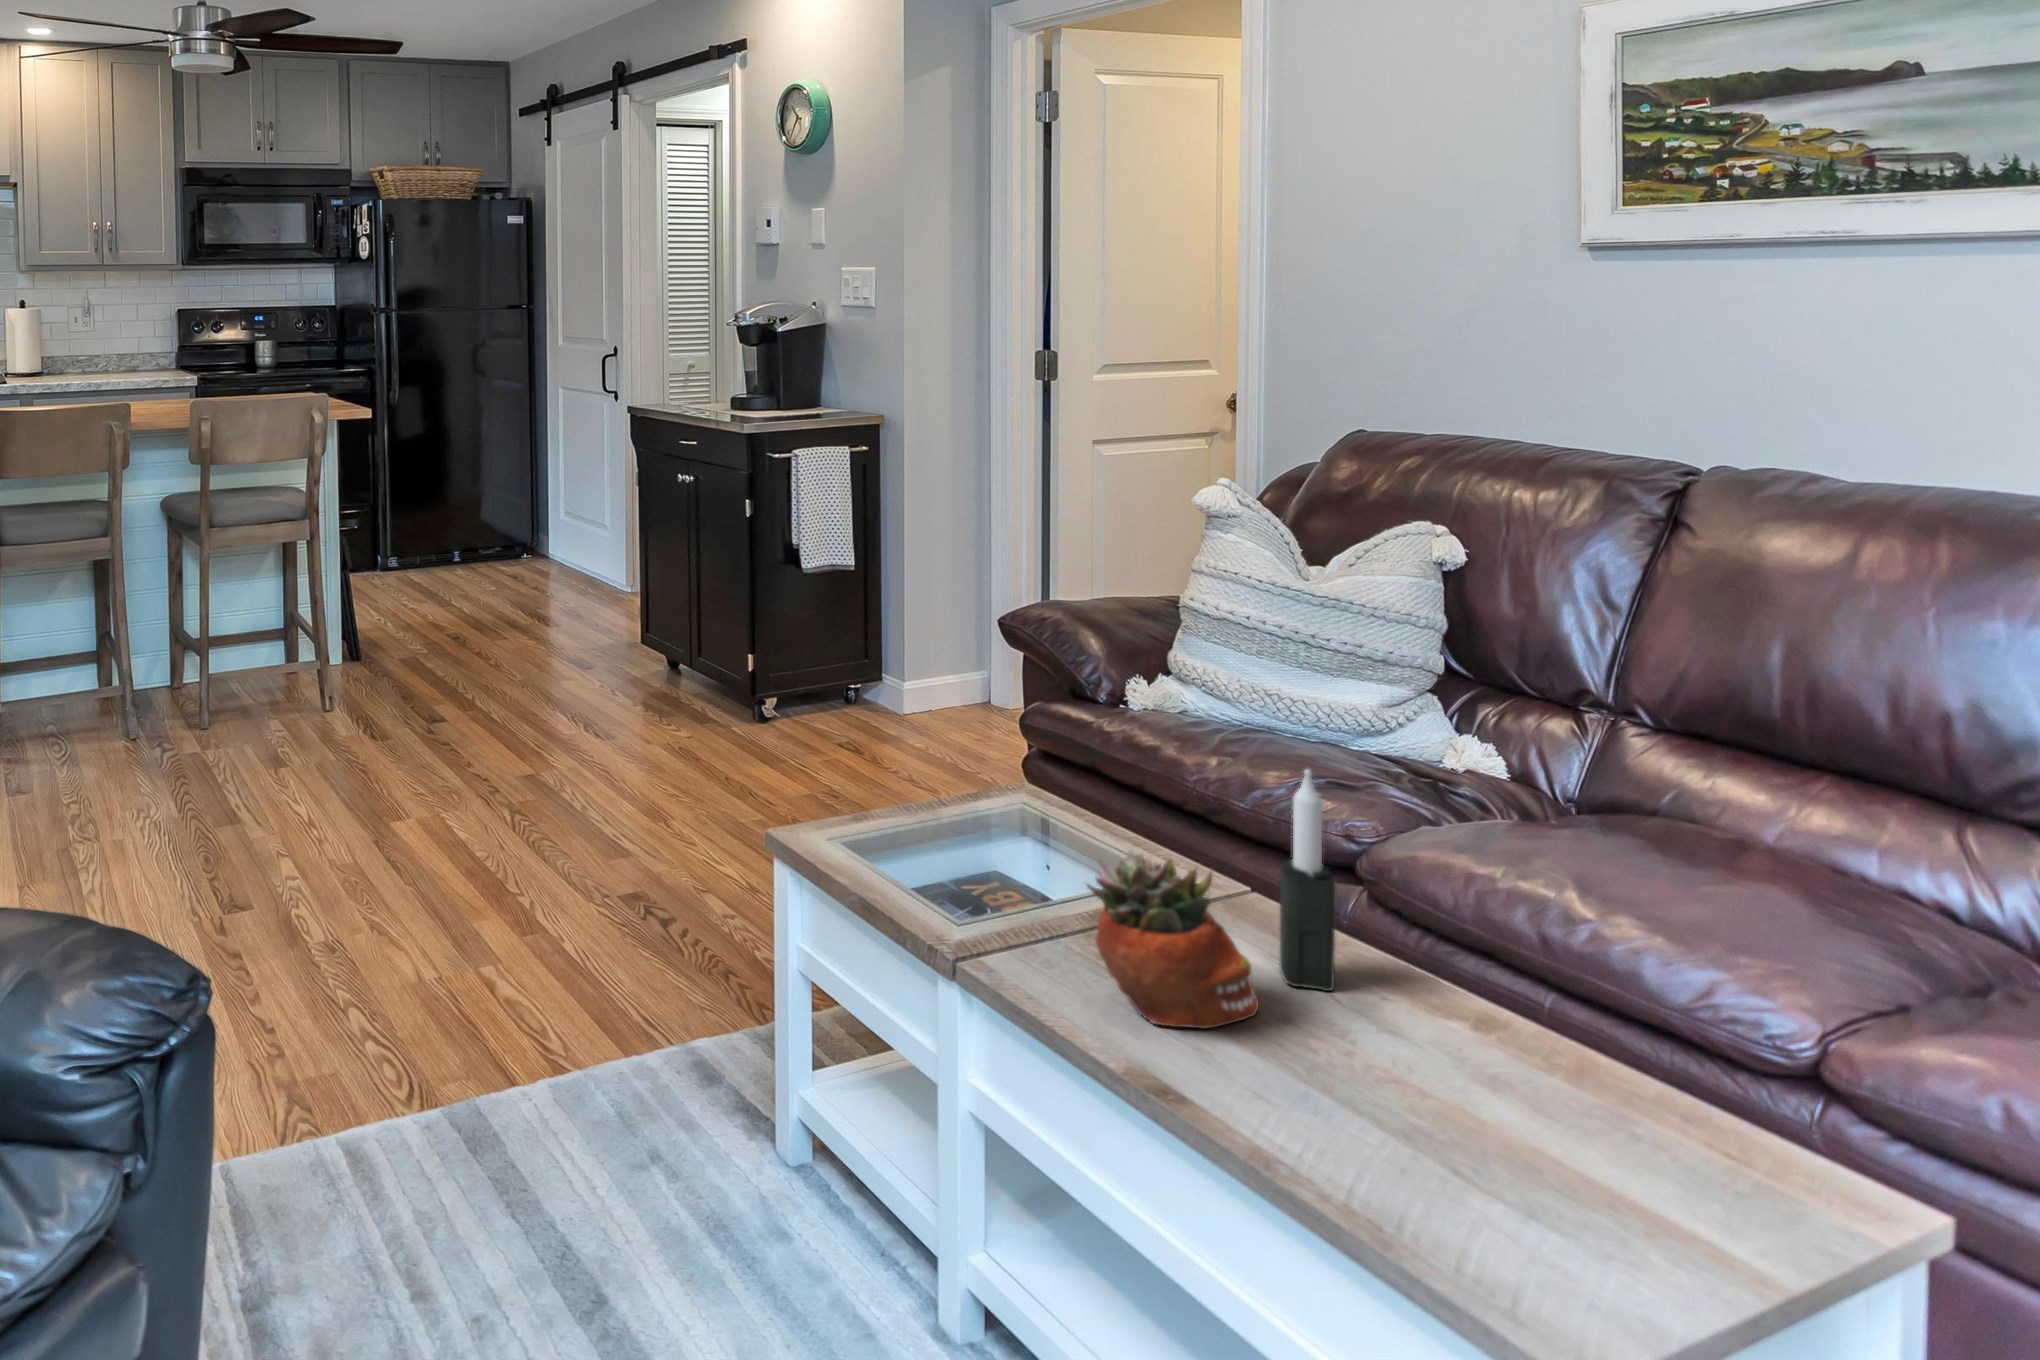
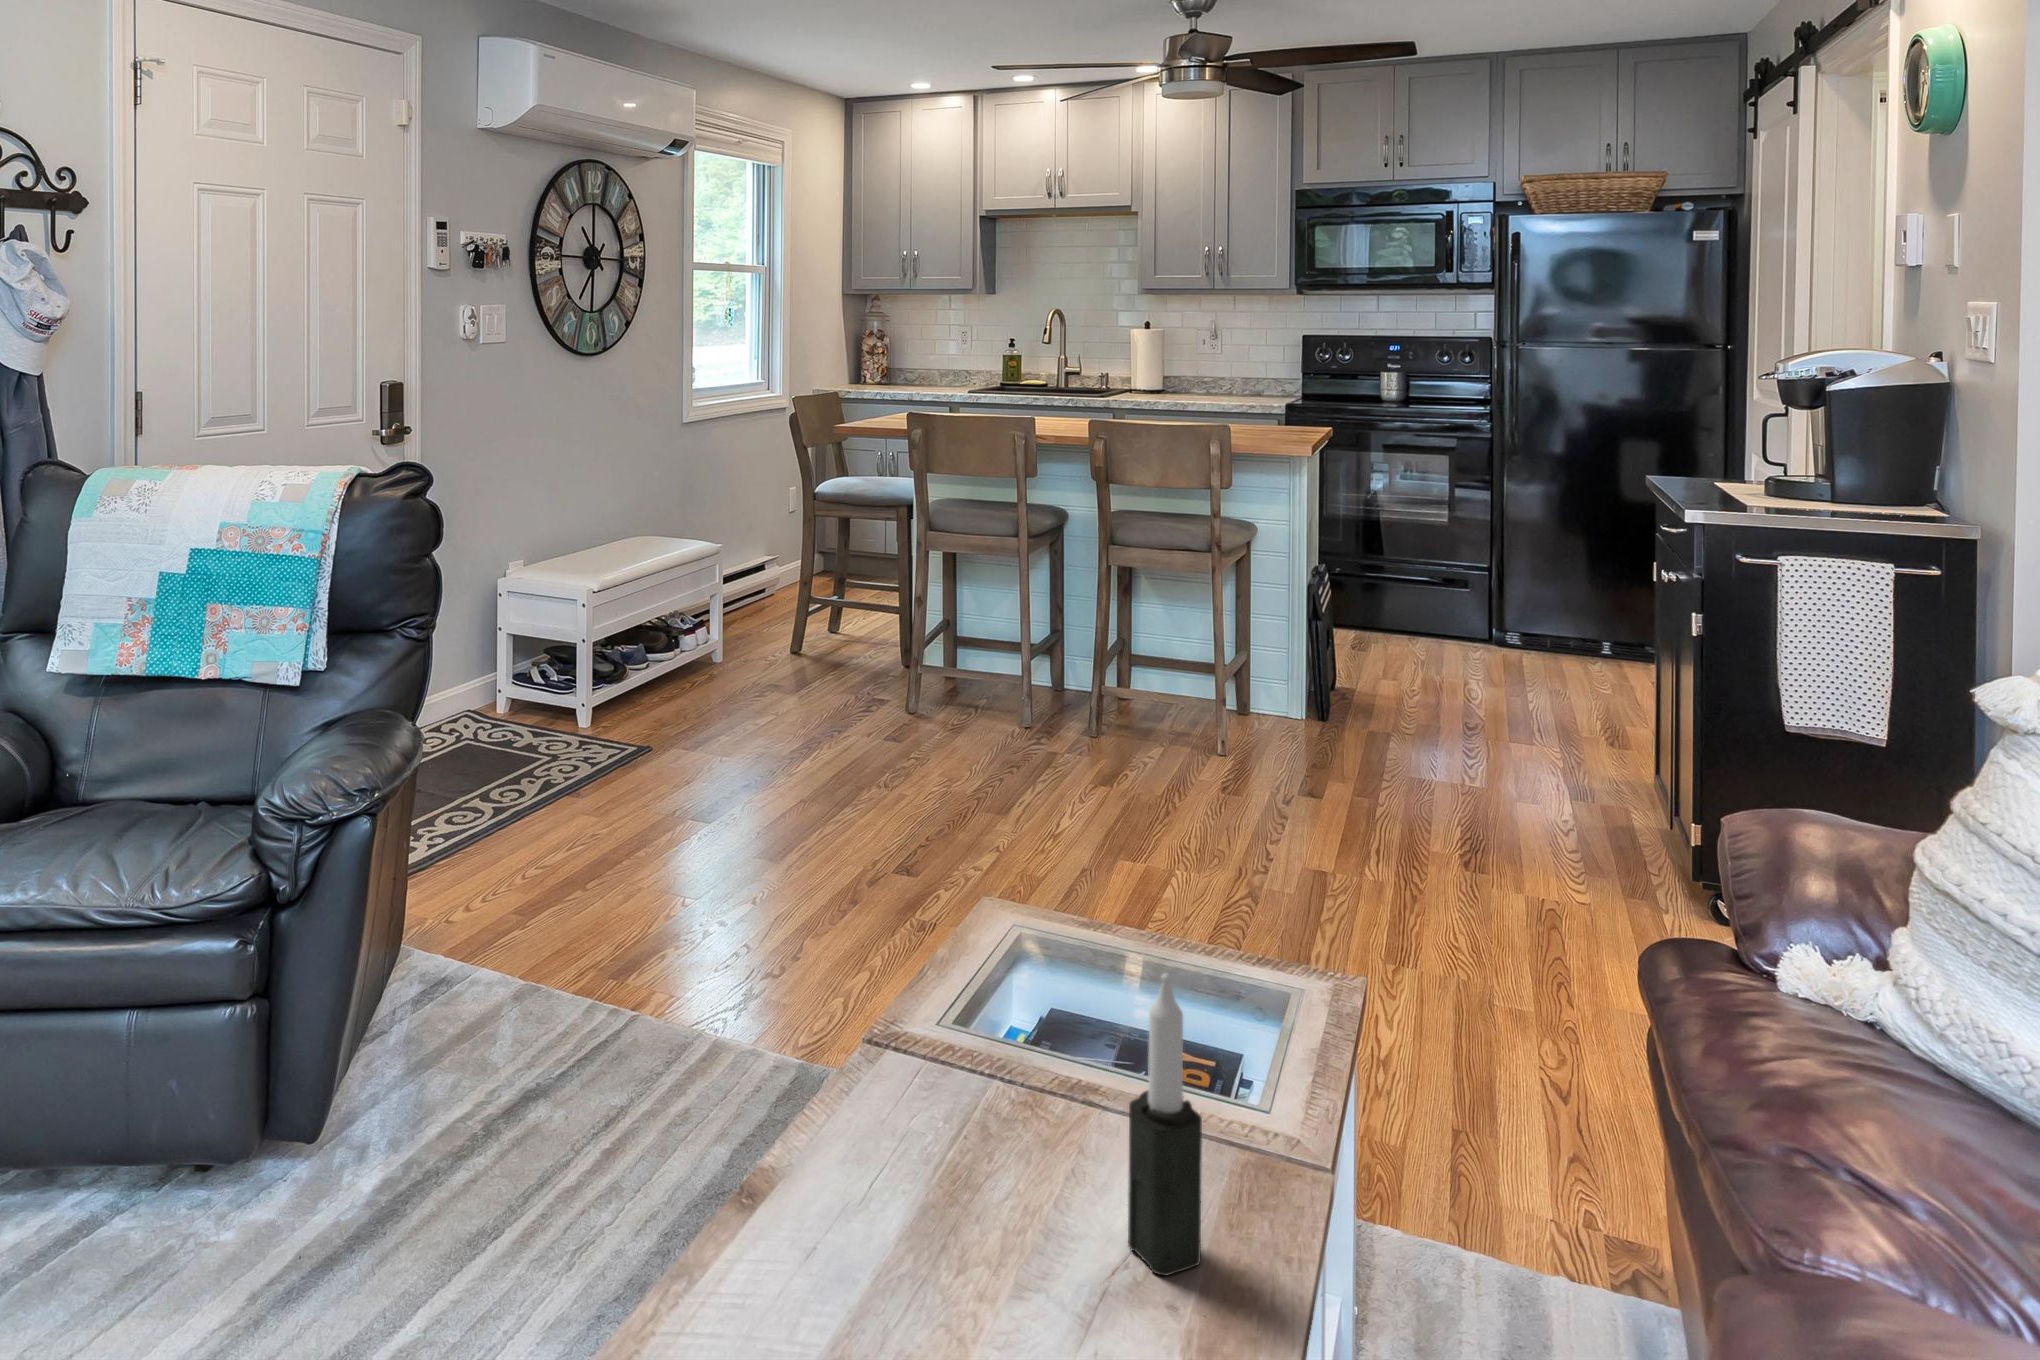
succulent planter: present [1087,851,1259,1029] -> none [889,983,1057,1235]

